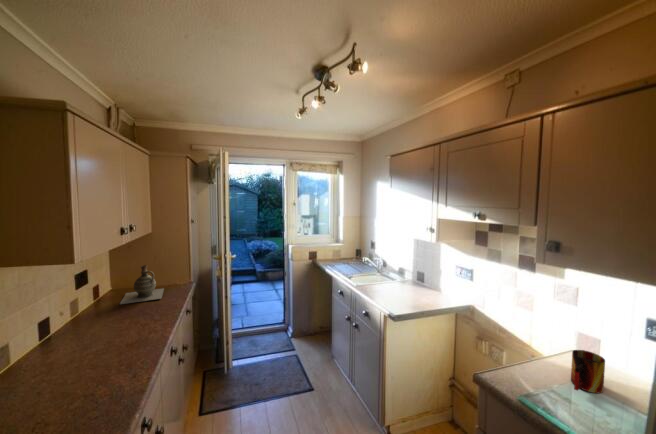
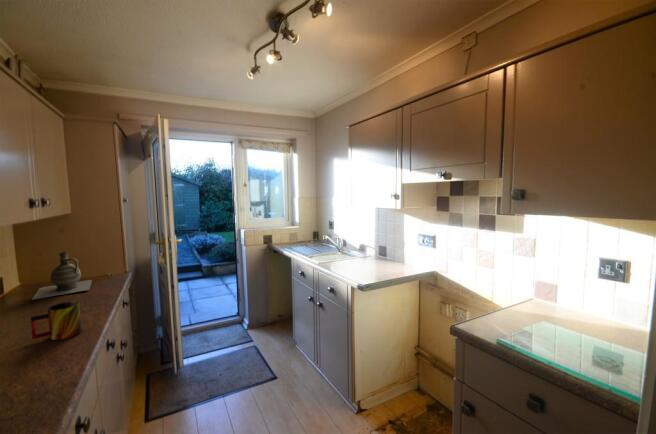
mug: present [571,350,605,393] -> present [31,302,81,340]

